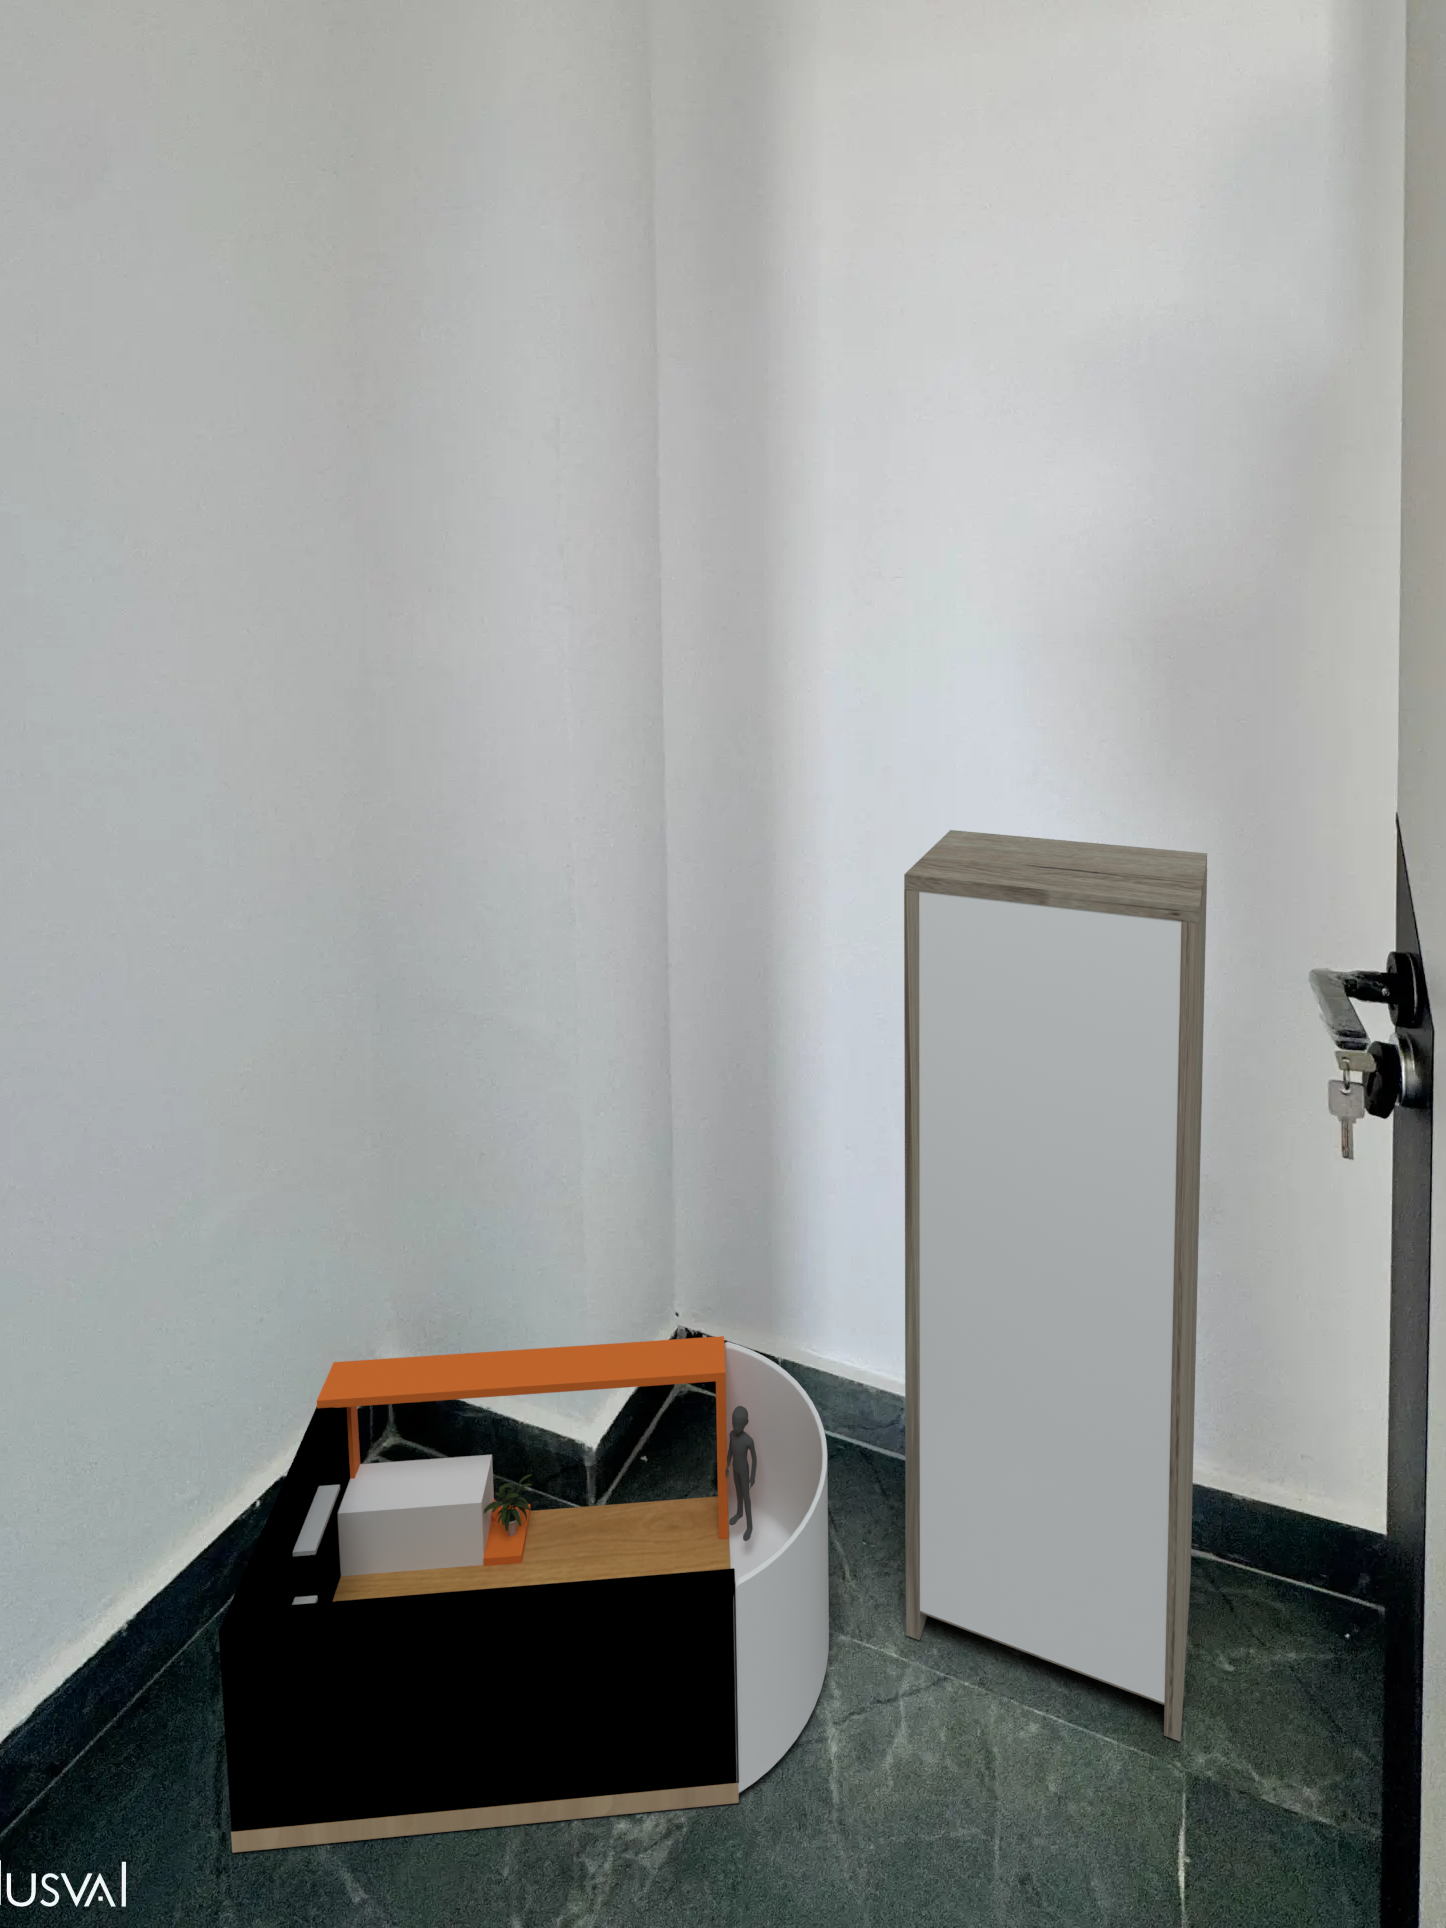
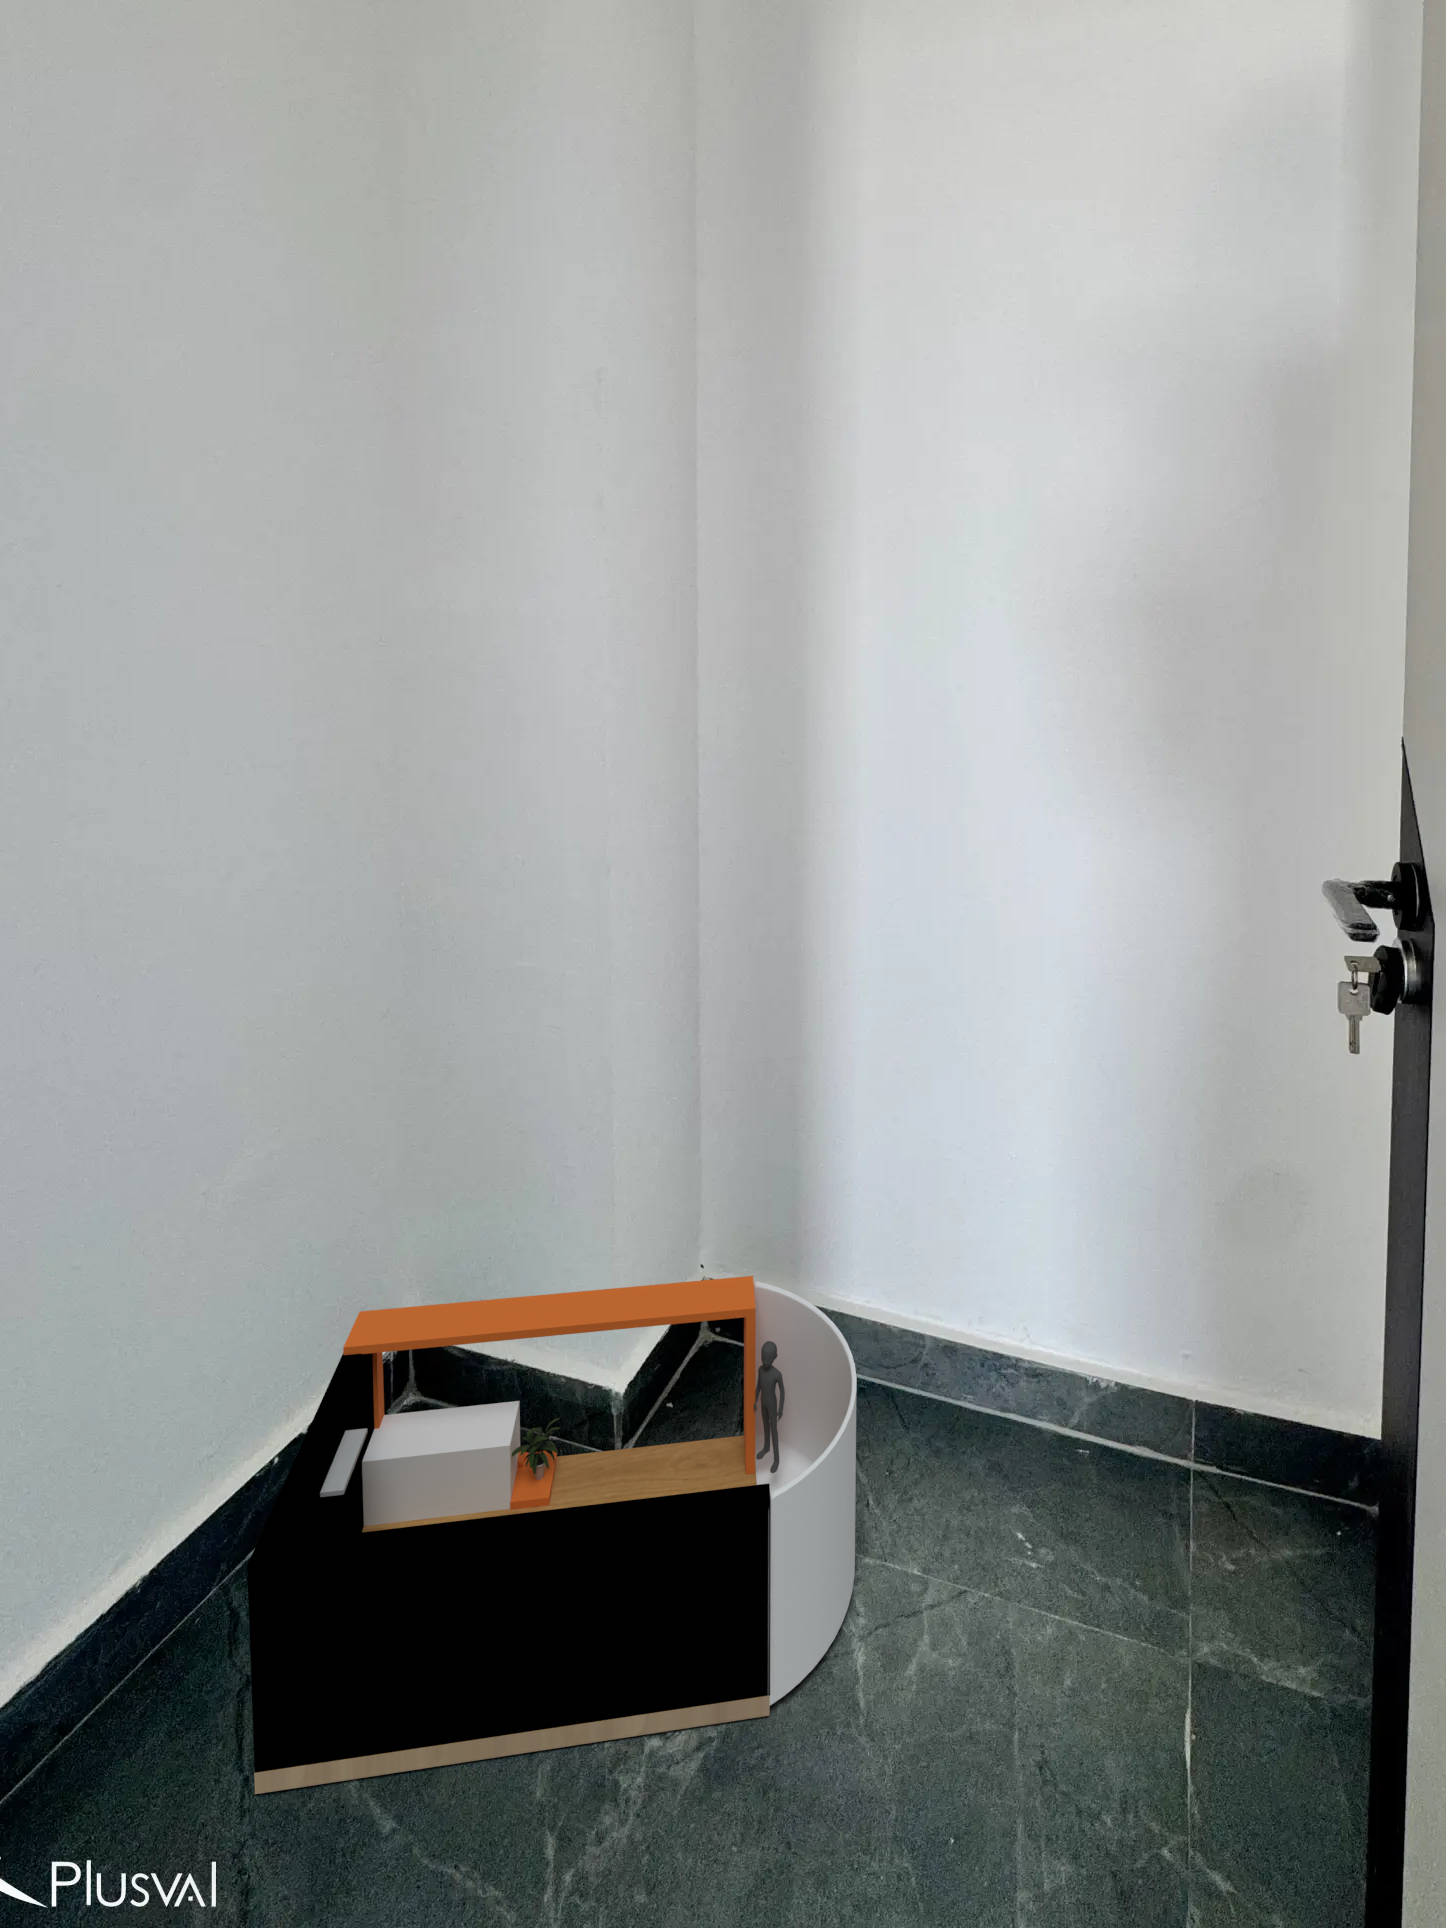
storage cabinet: present [904,830,1207,1741] -> none [929,780,1219,1636]

